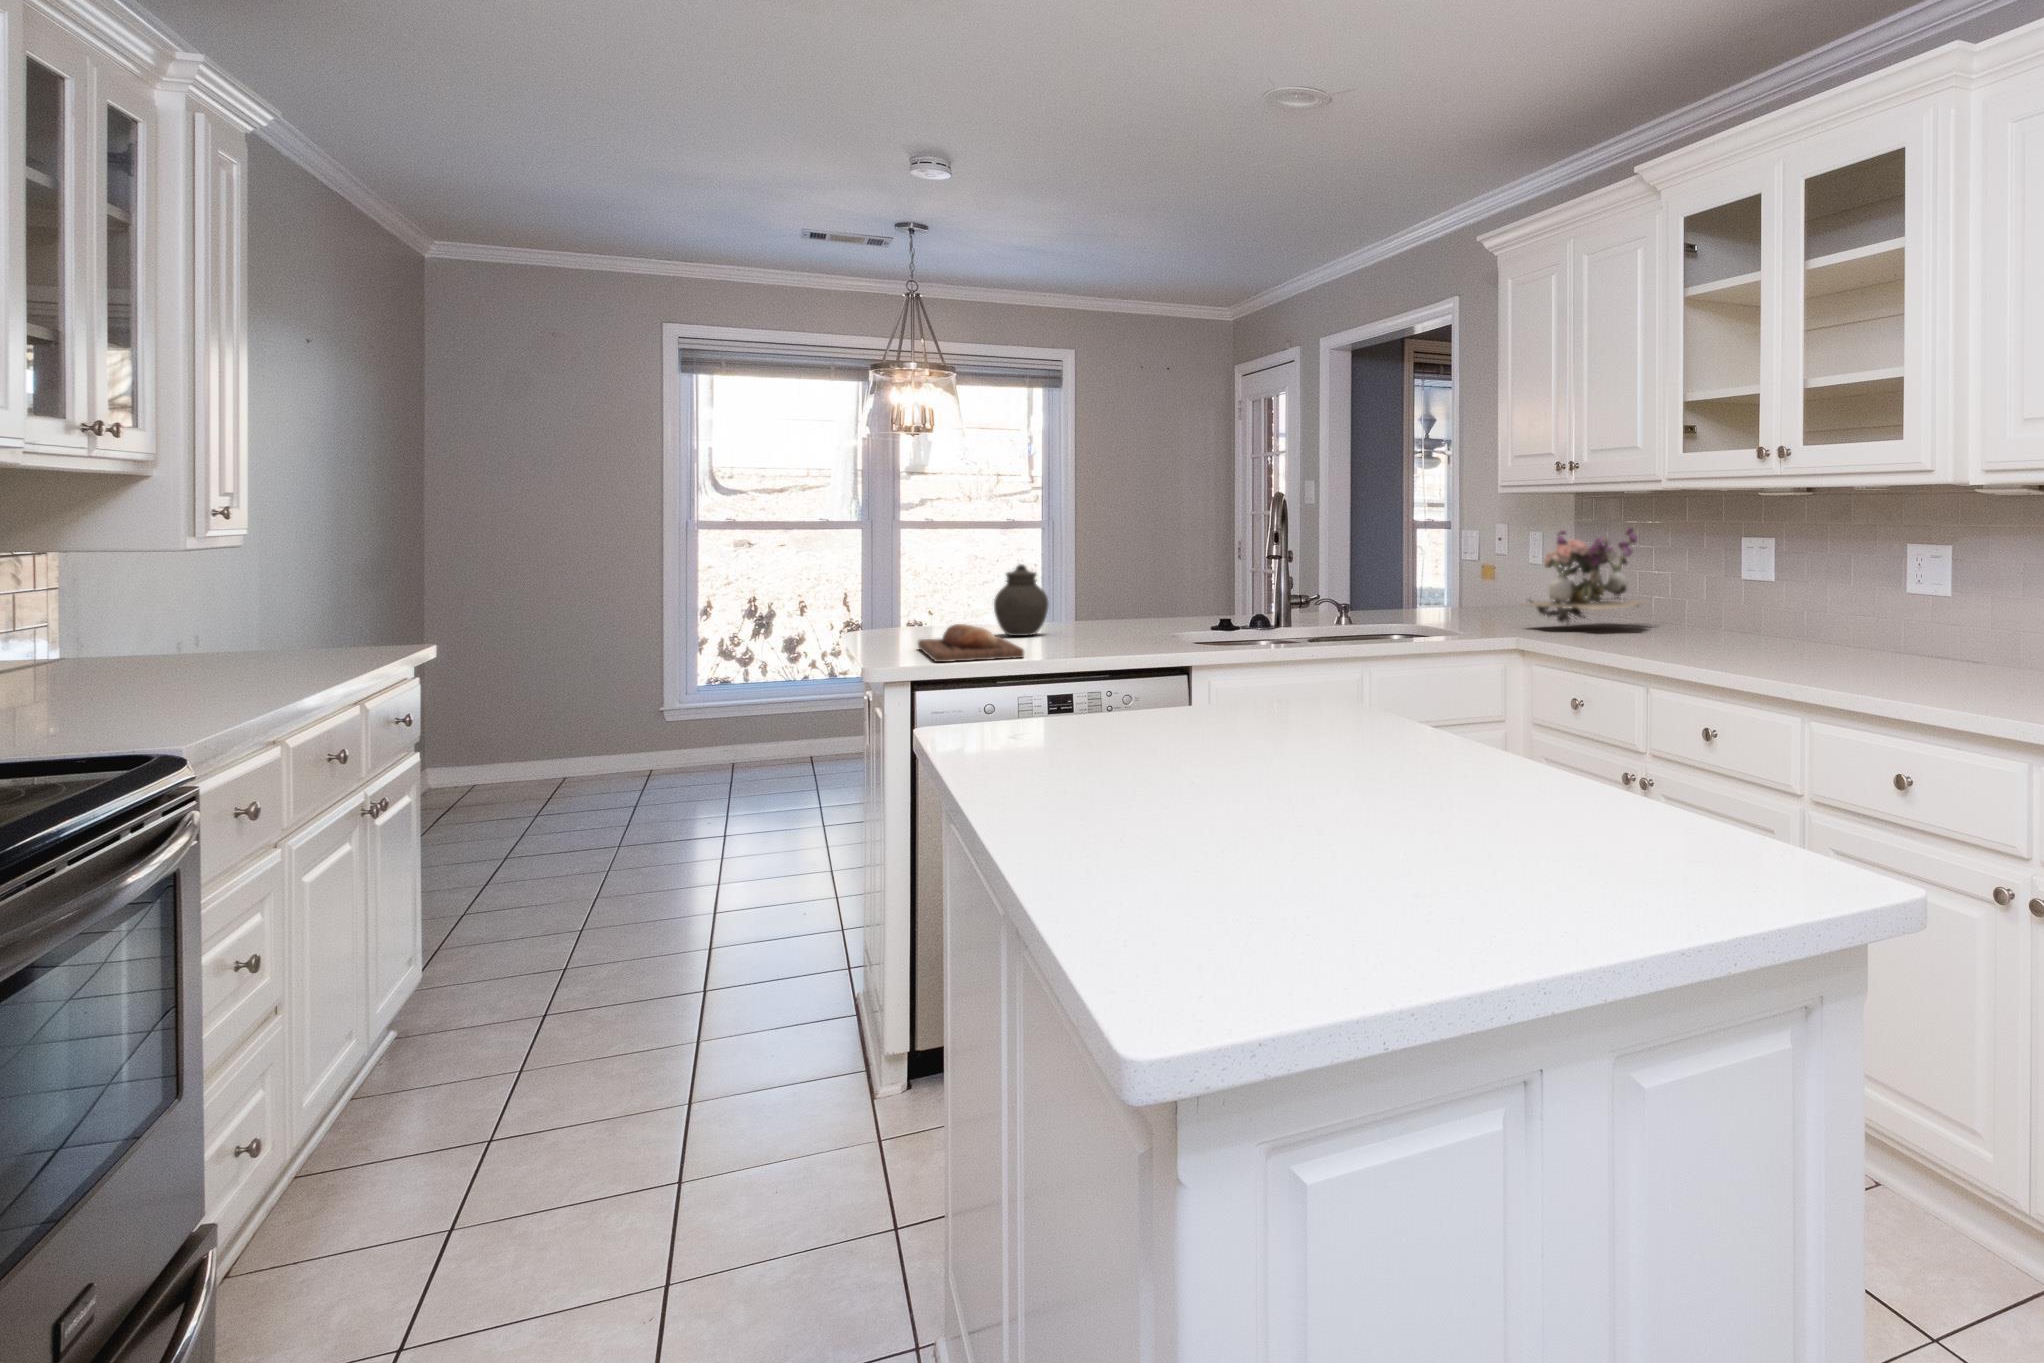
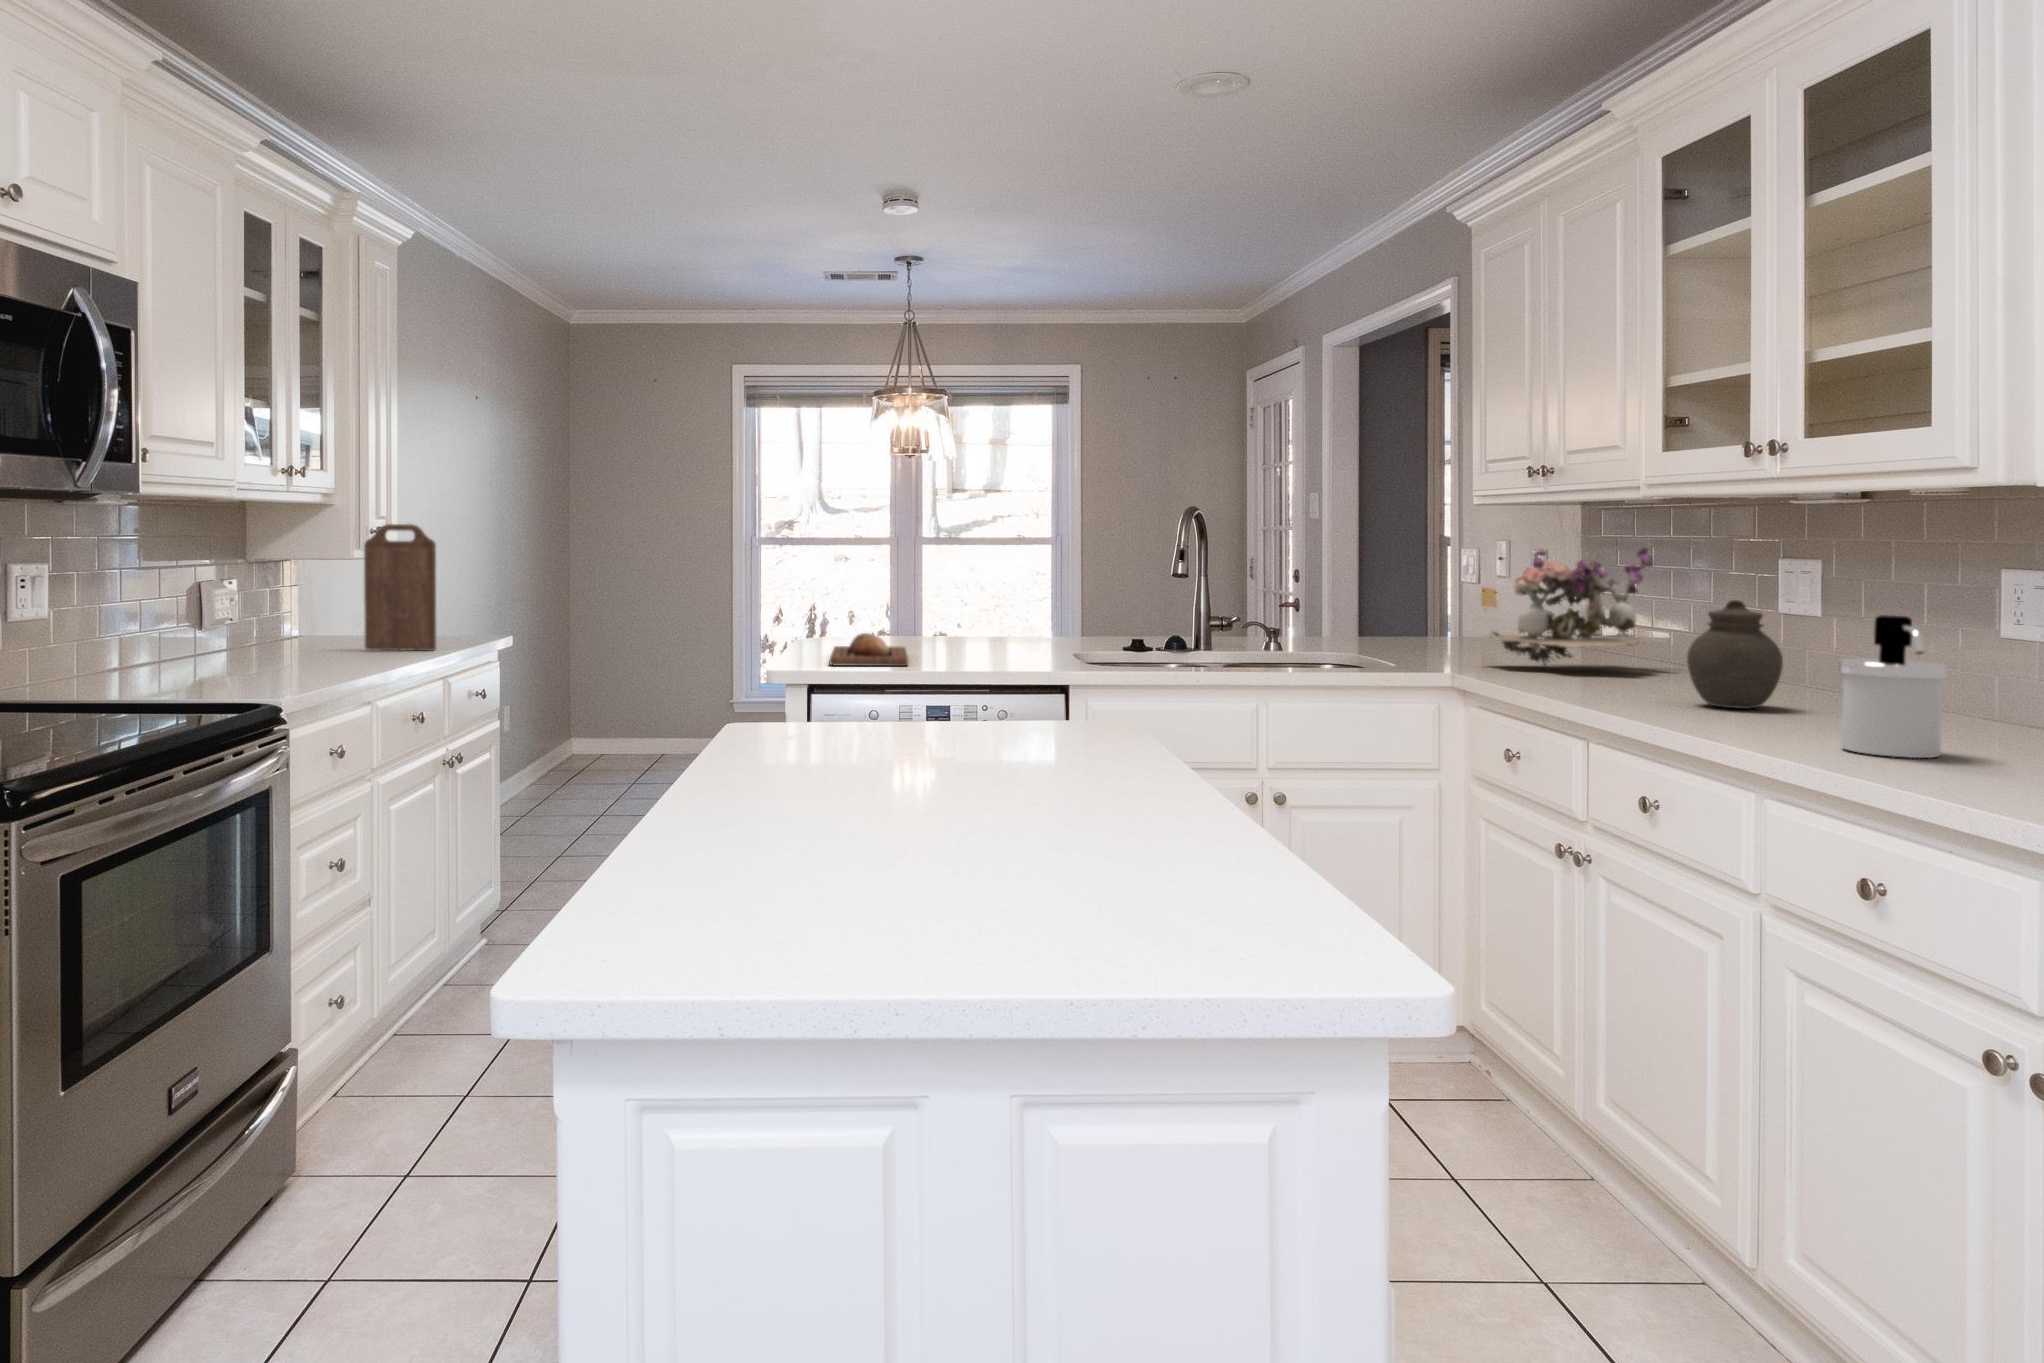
cutting board: none [215,503,348,679] -> present [364,524,436,651]
jar: present [994,564,1048,636] -> present [1687,600,1783,709]
soap dispenser: none [1868,580,1939,687] -> present [1839,615,1947,758]

